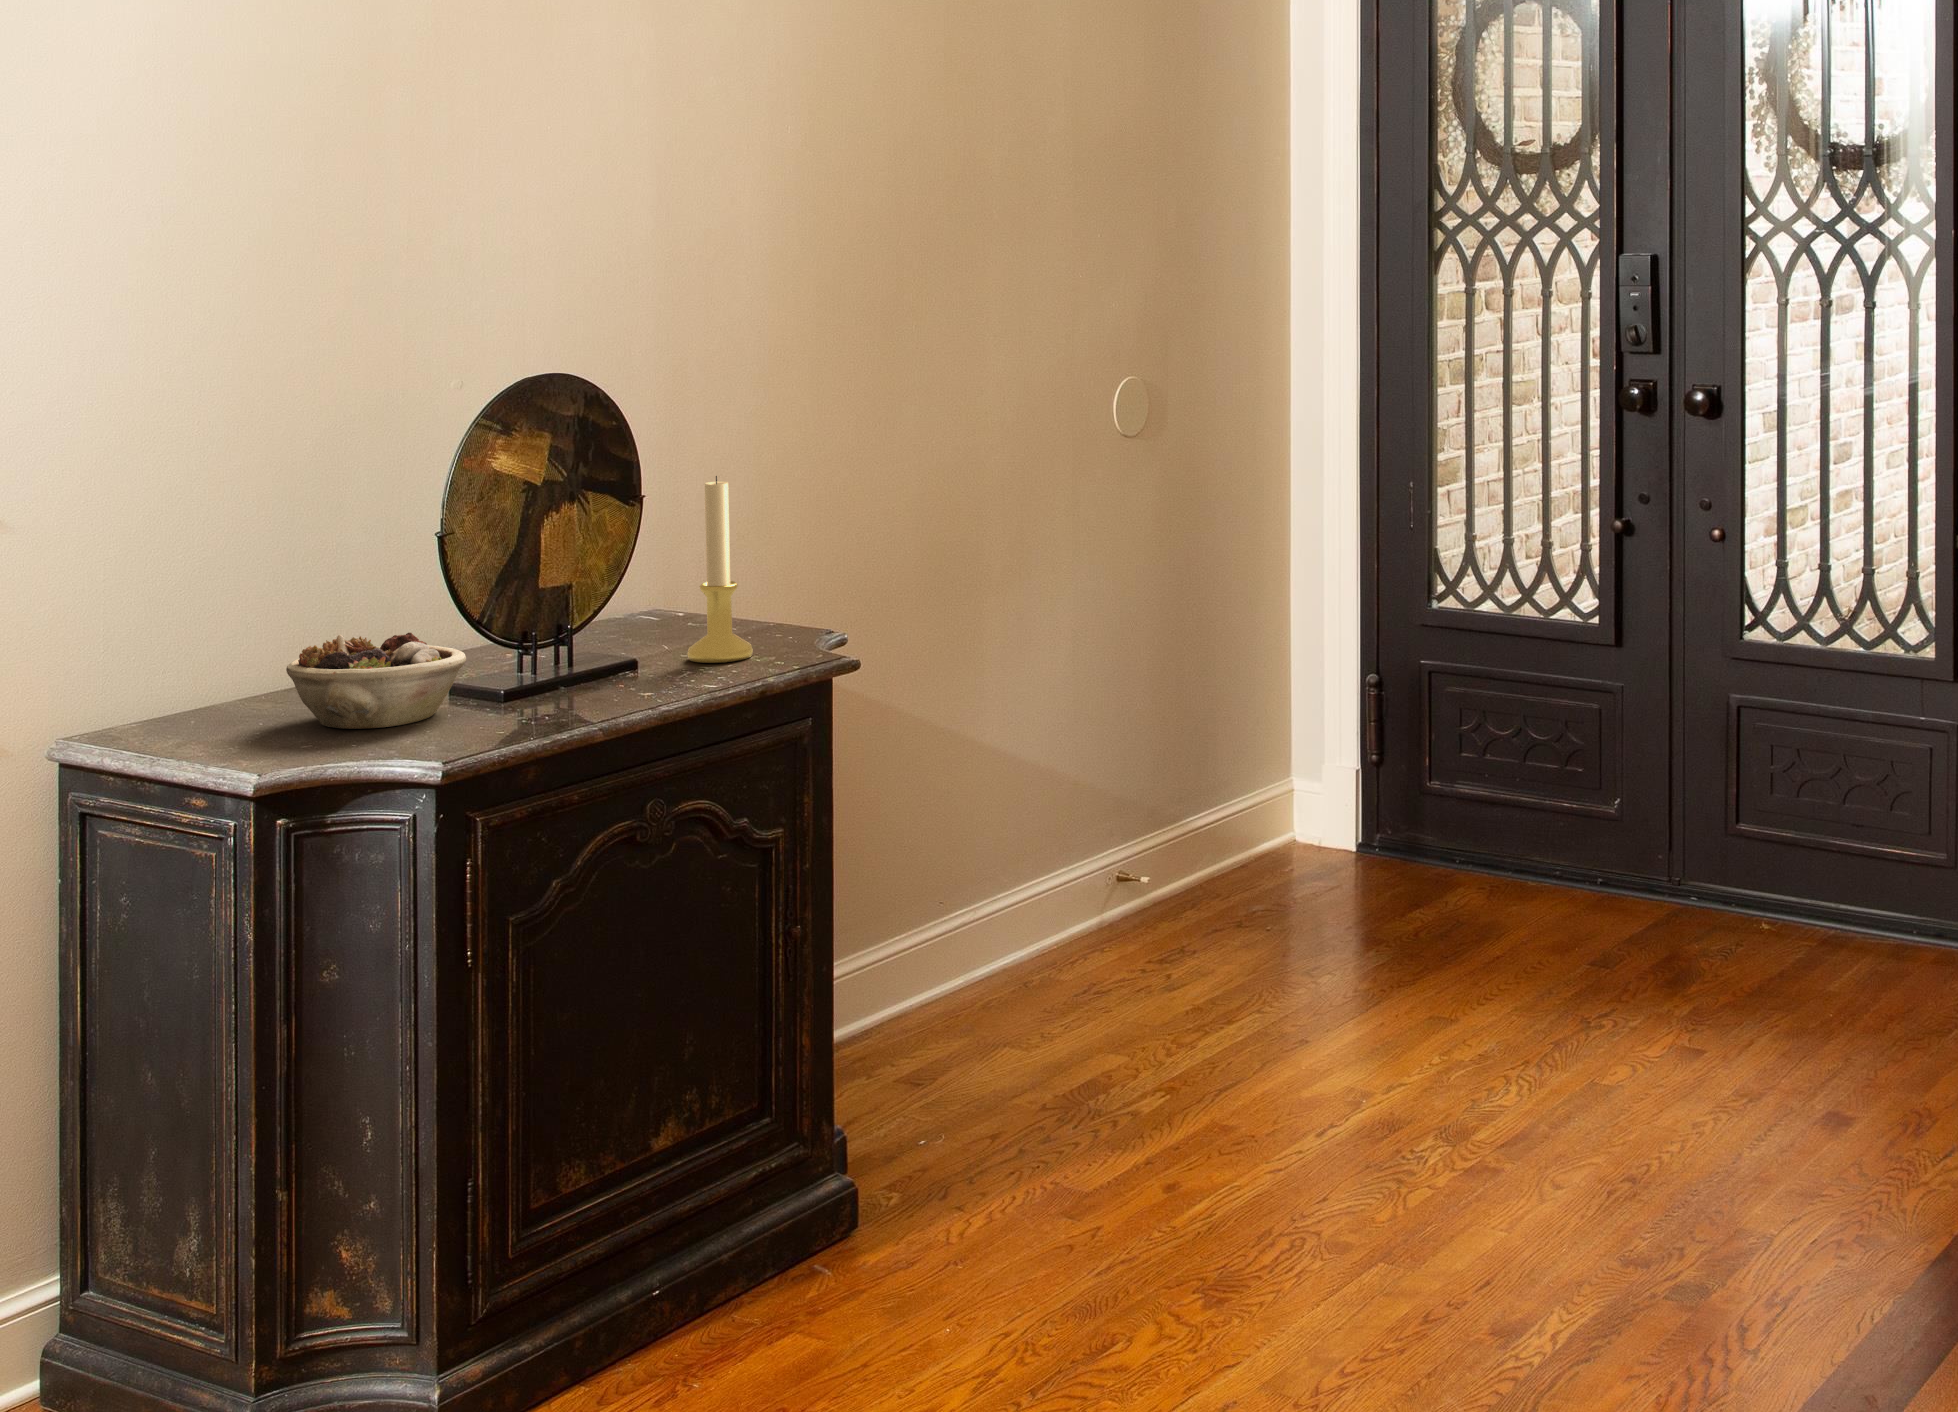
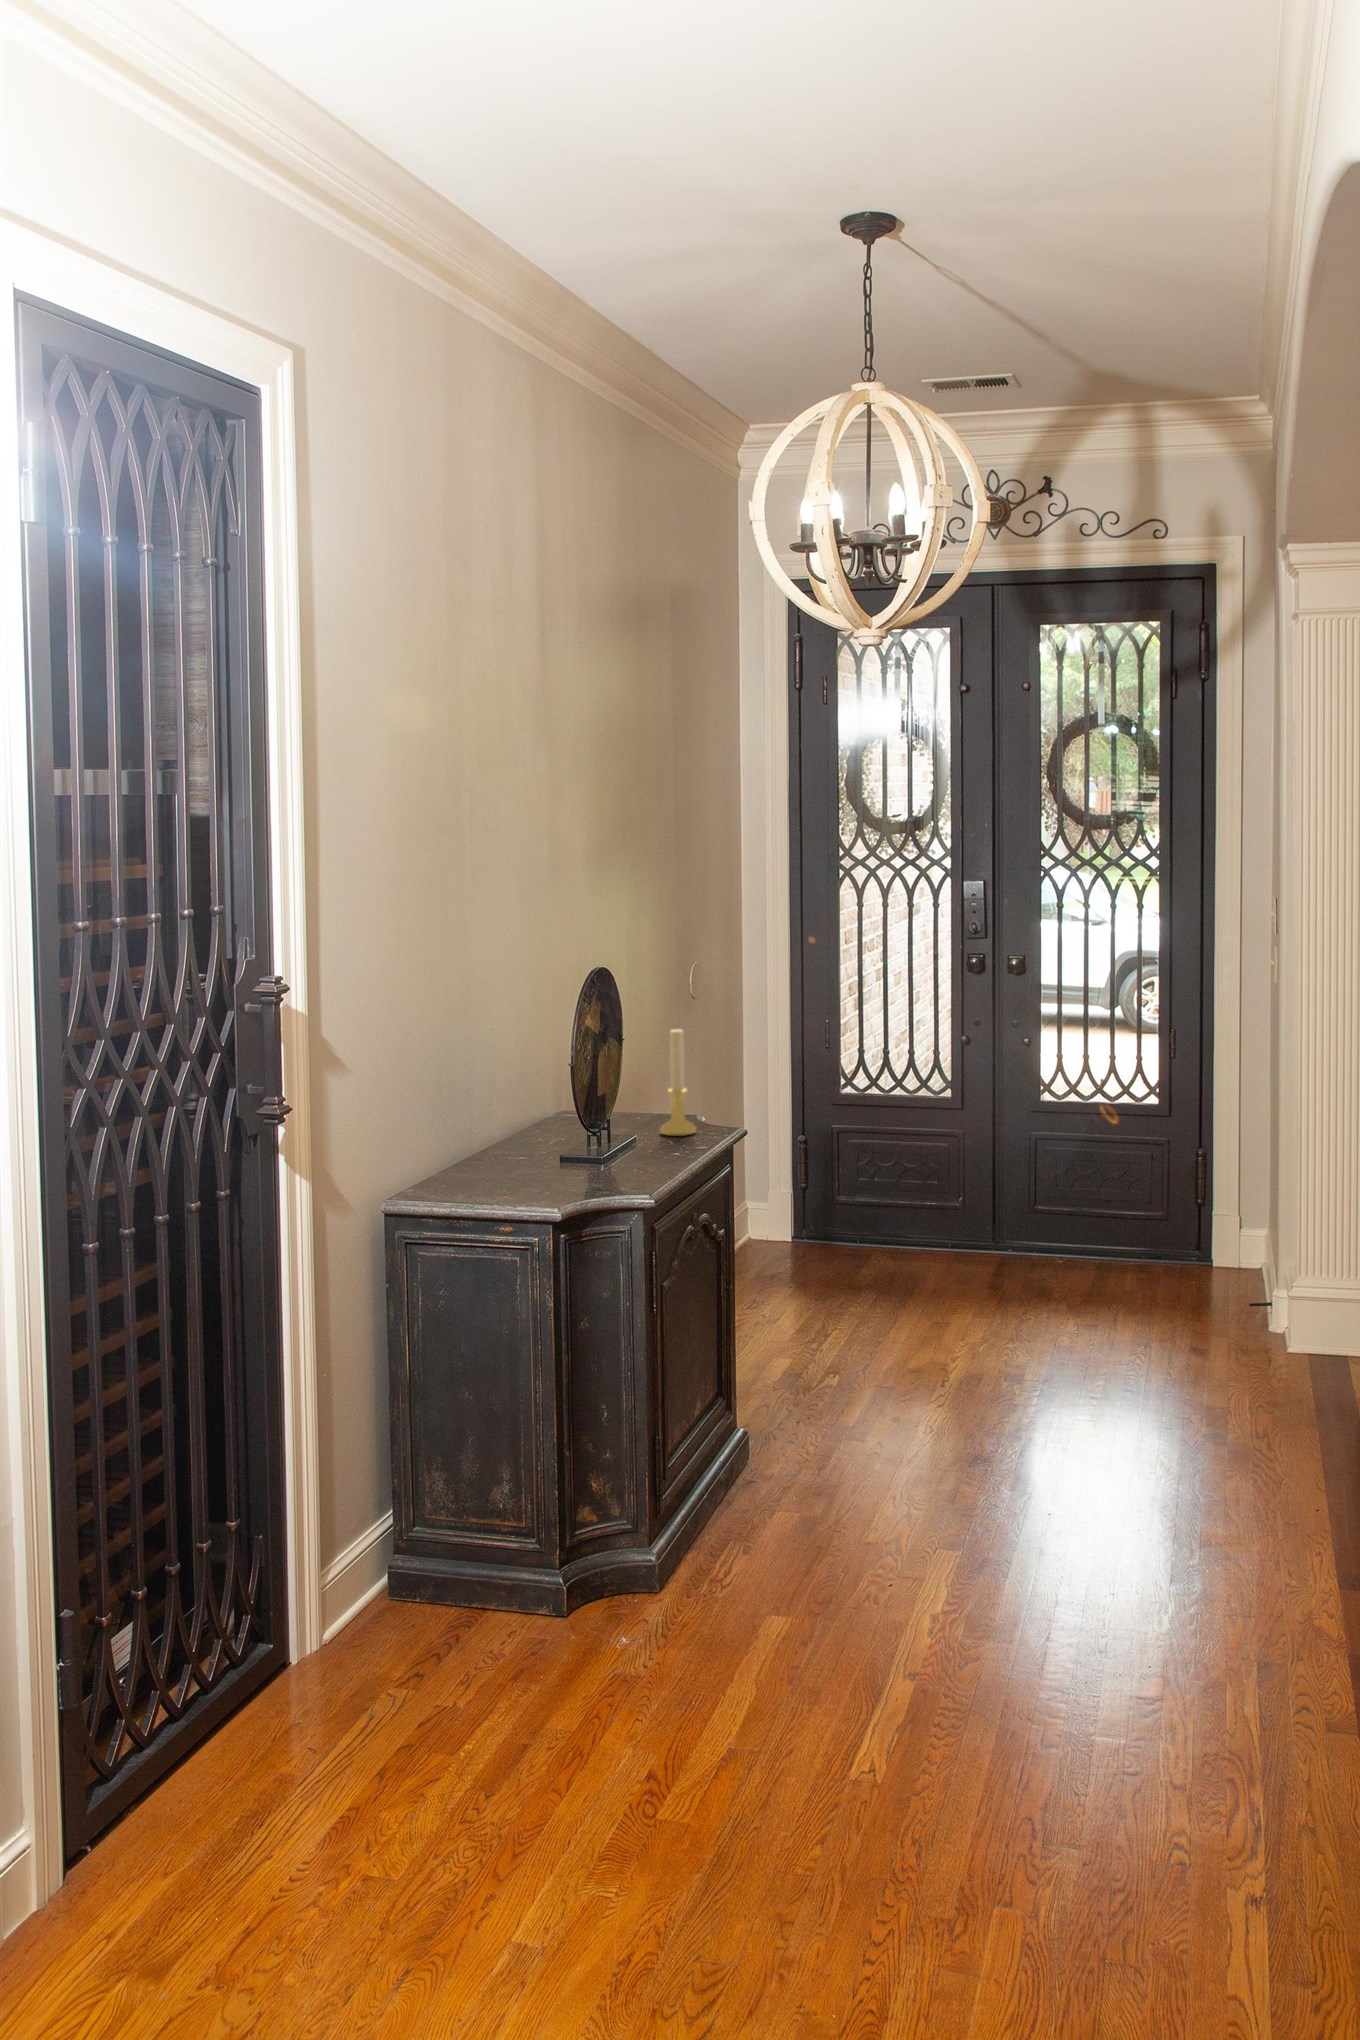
succulent planter: present [286,633,466,729] -> none [507,1125,604,1182]

